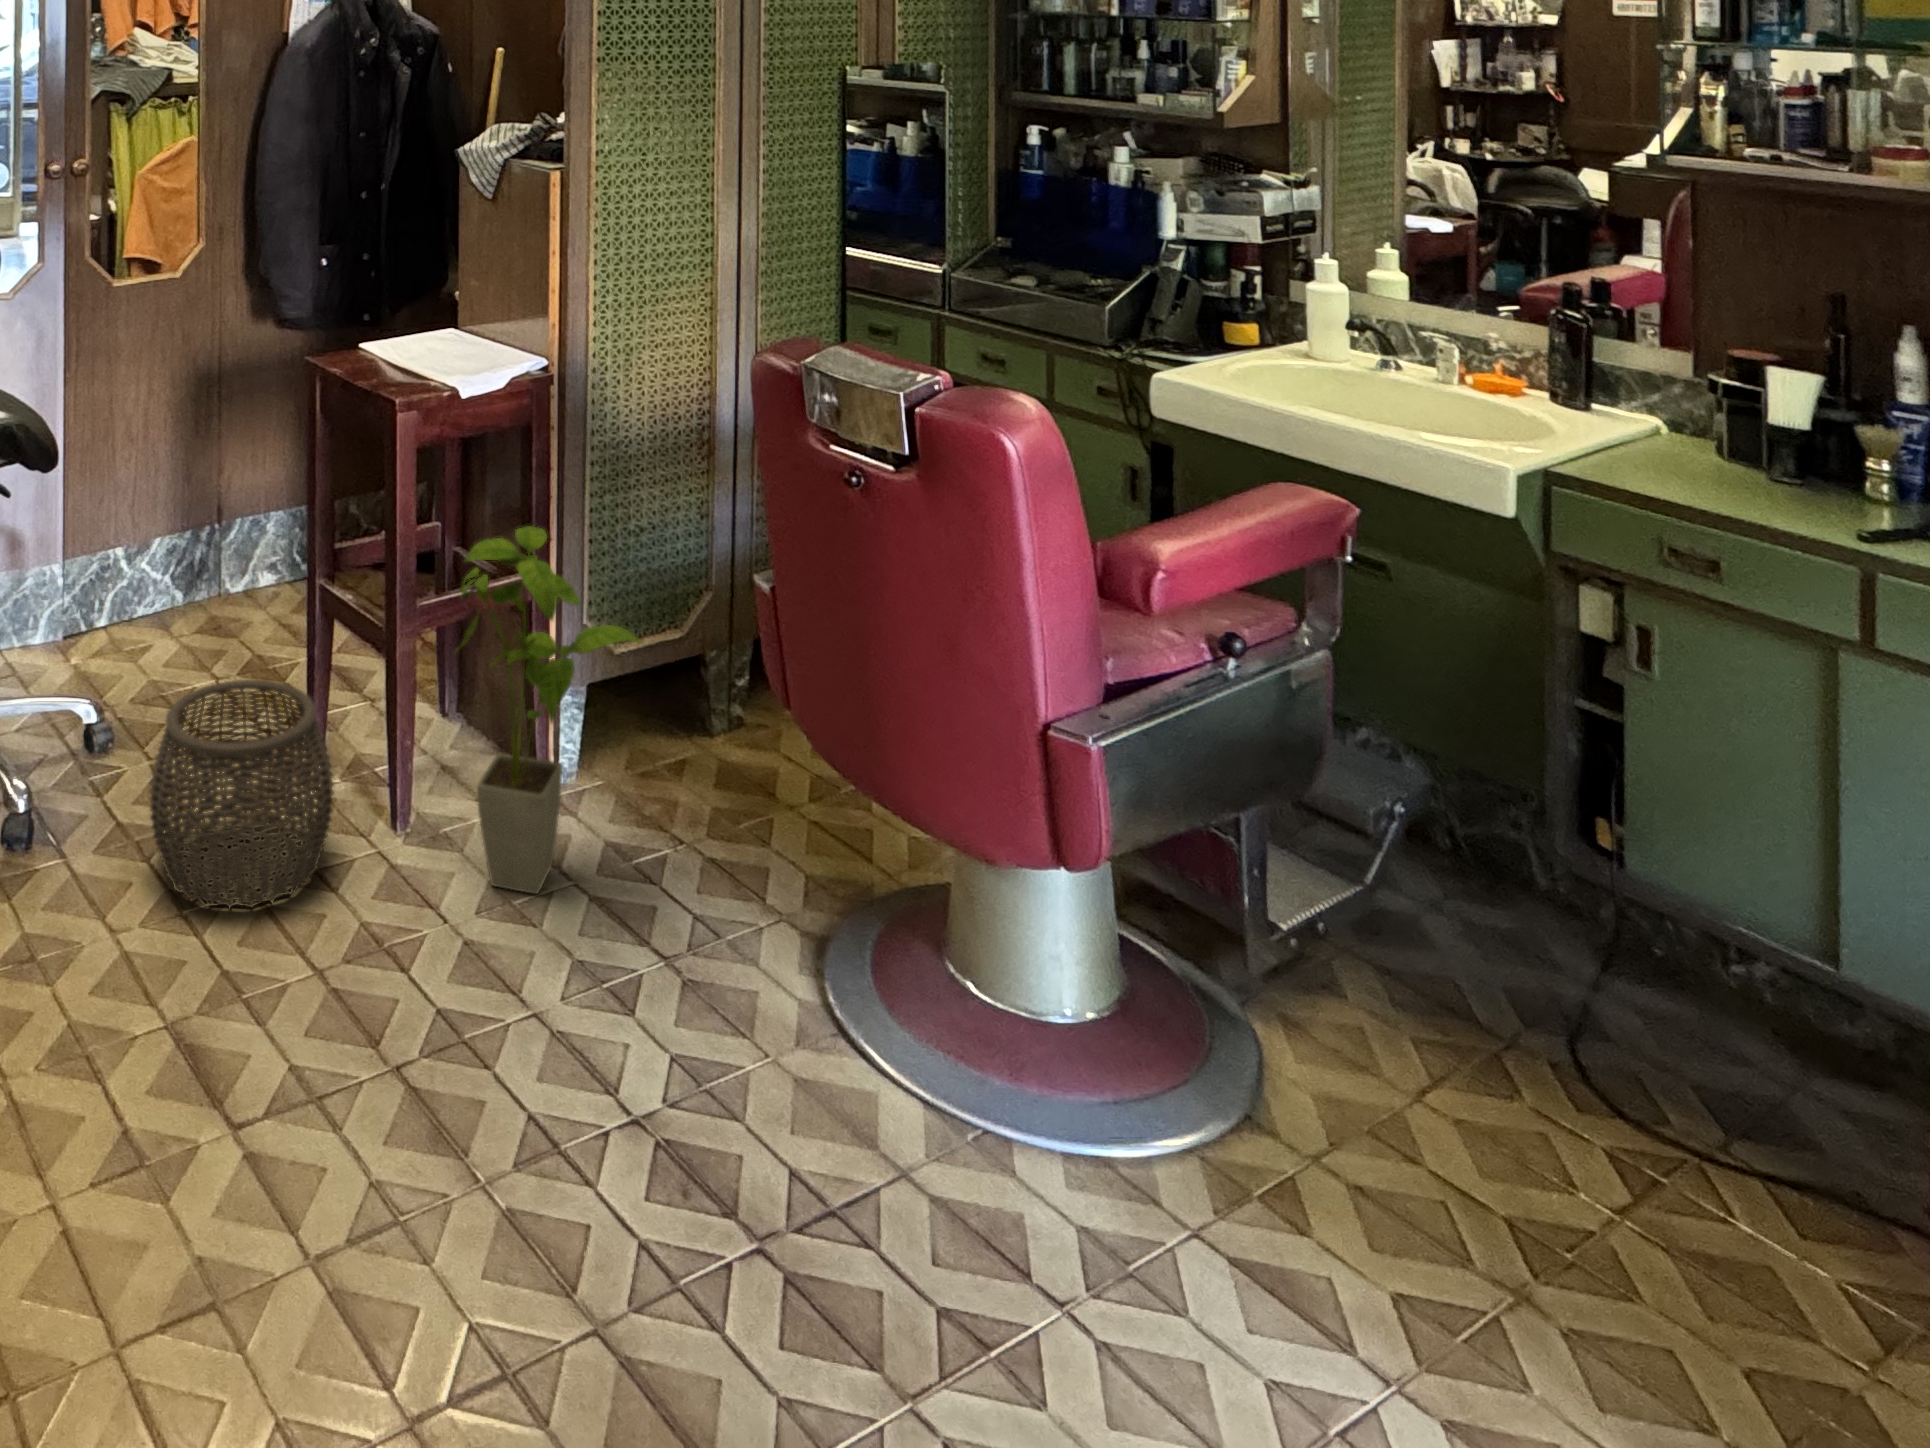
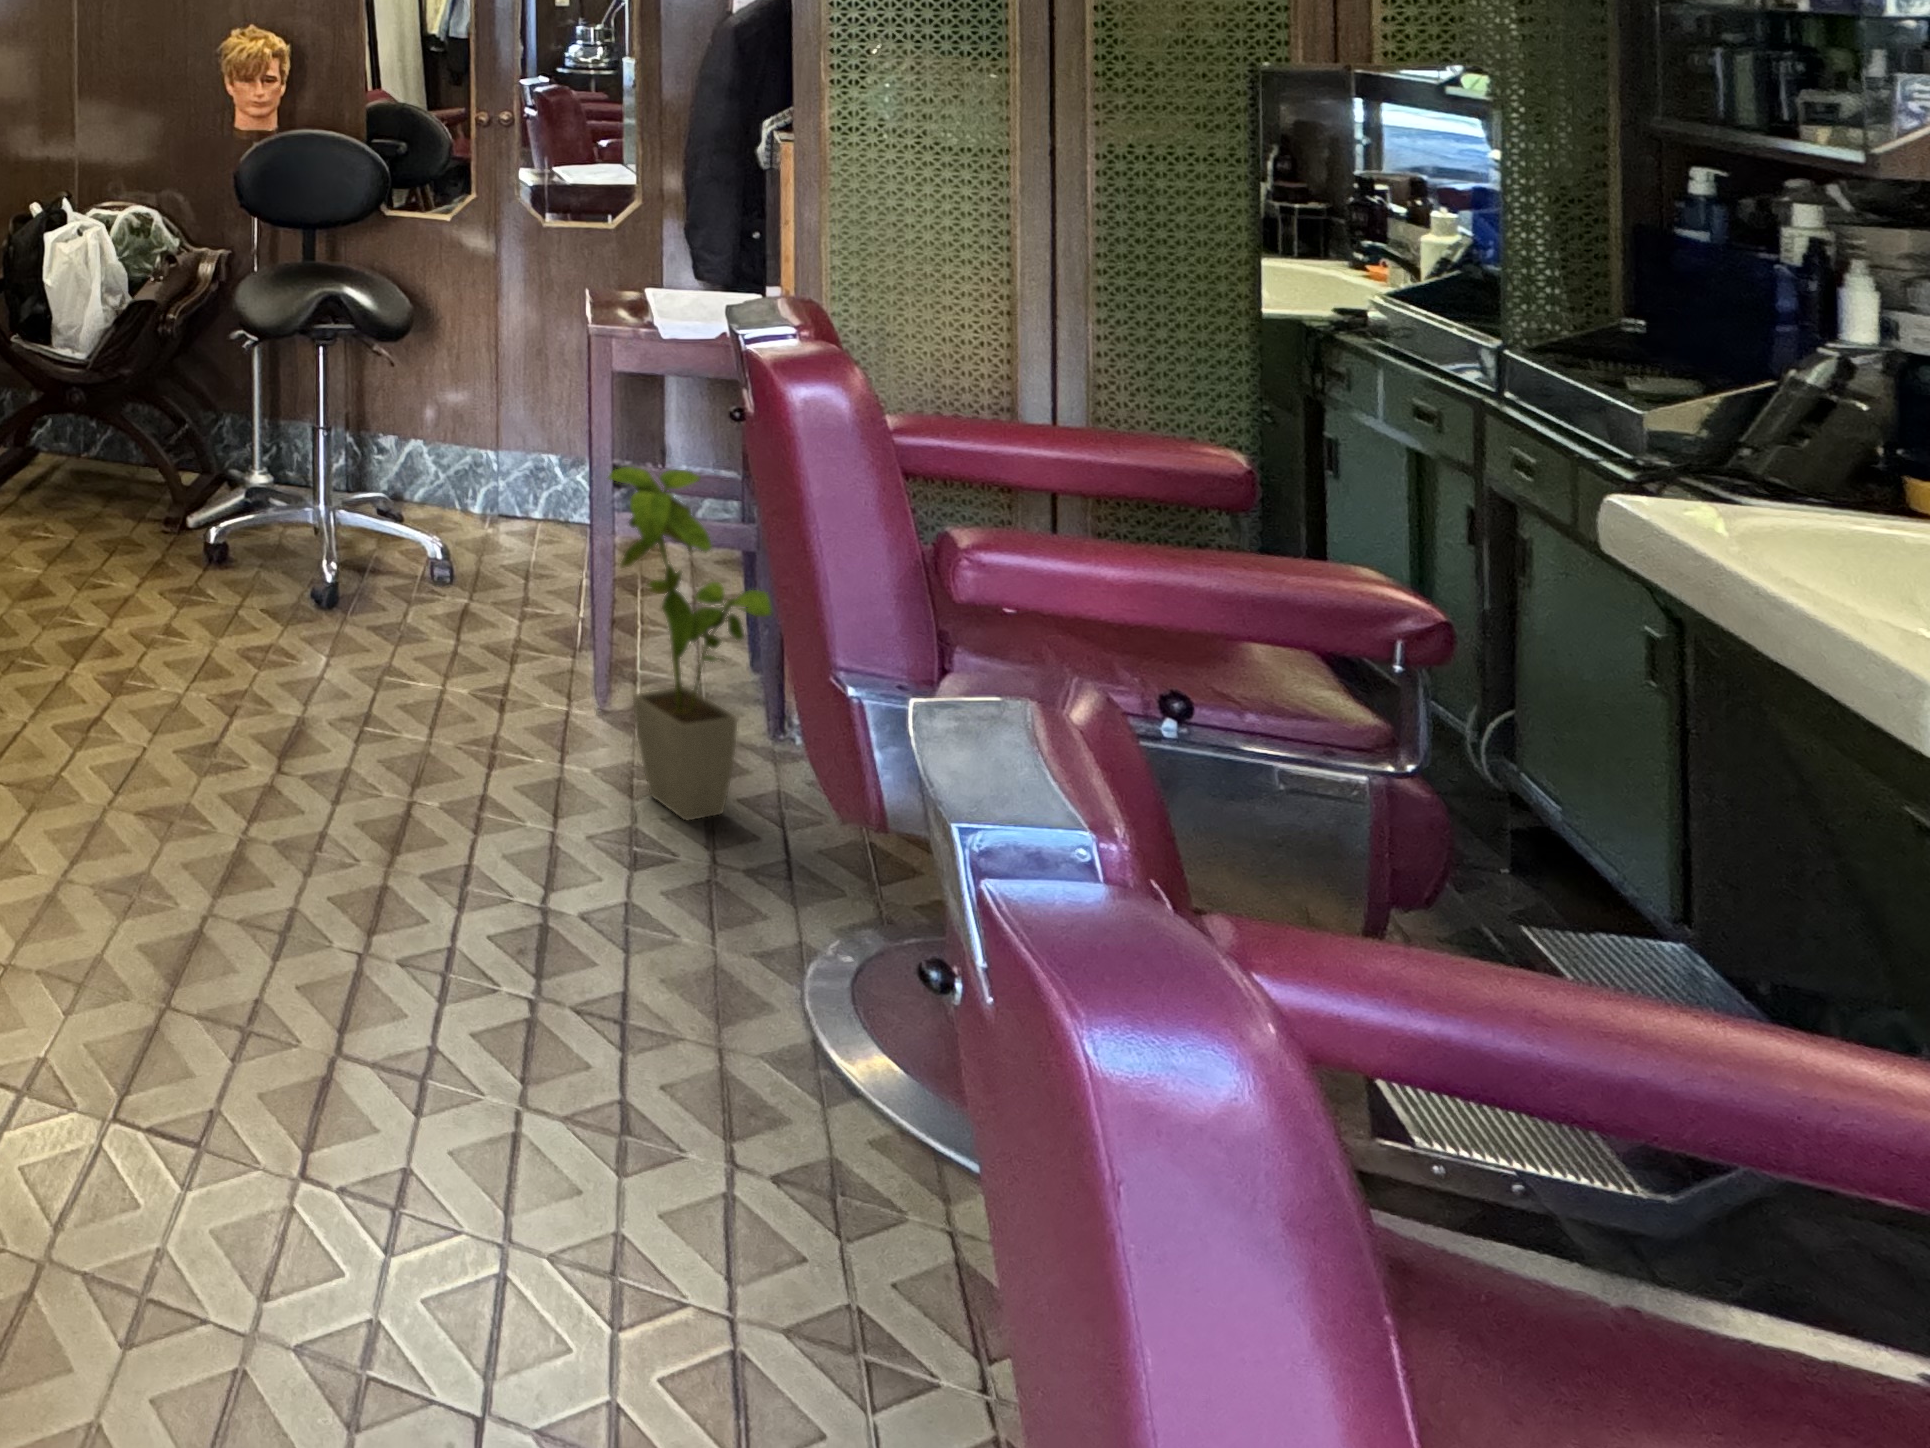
woven basket: present [150,680,334,908] -> none [377,536,541,720]

